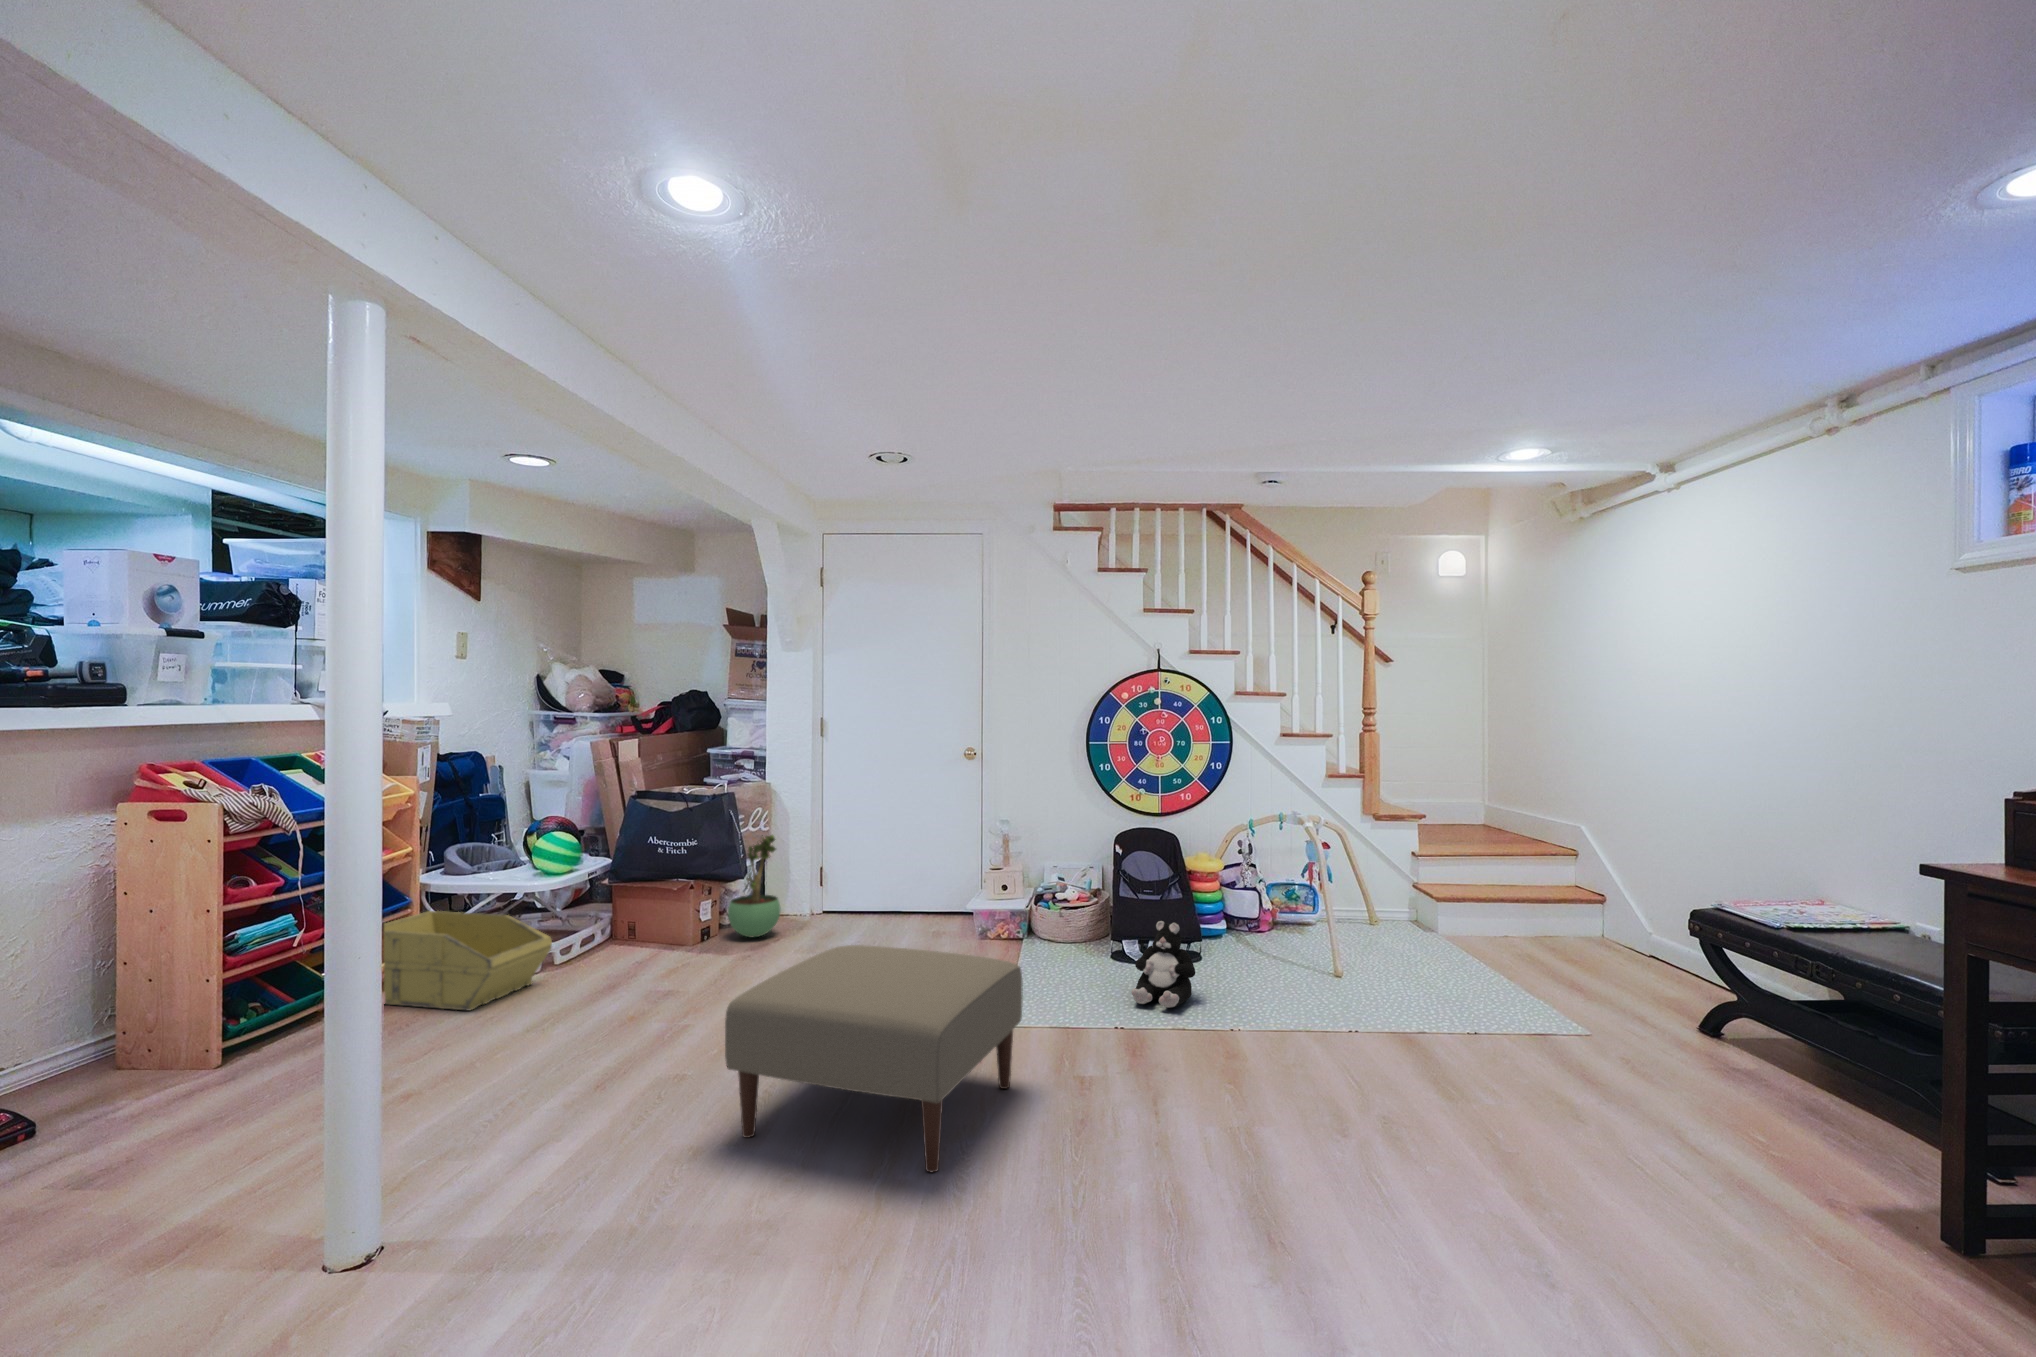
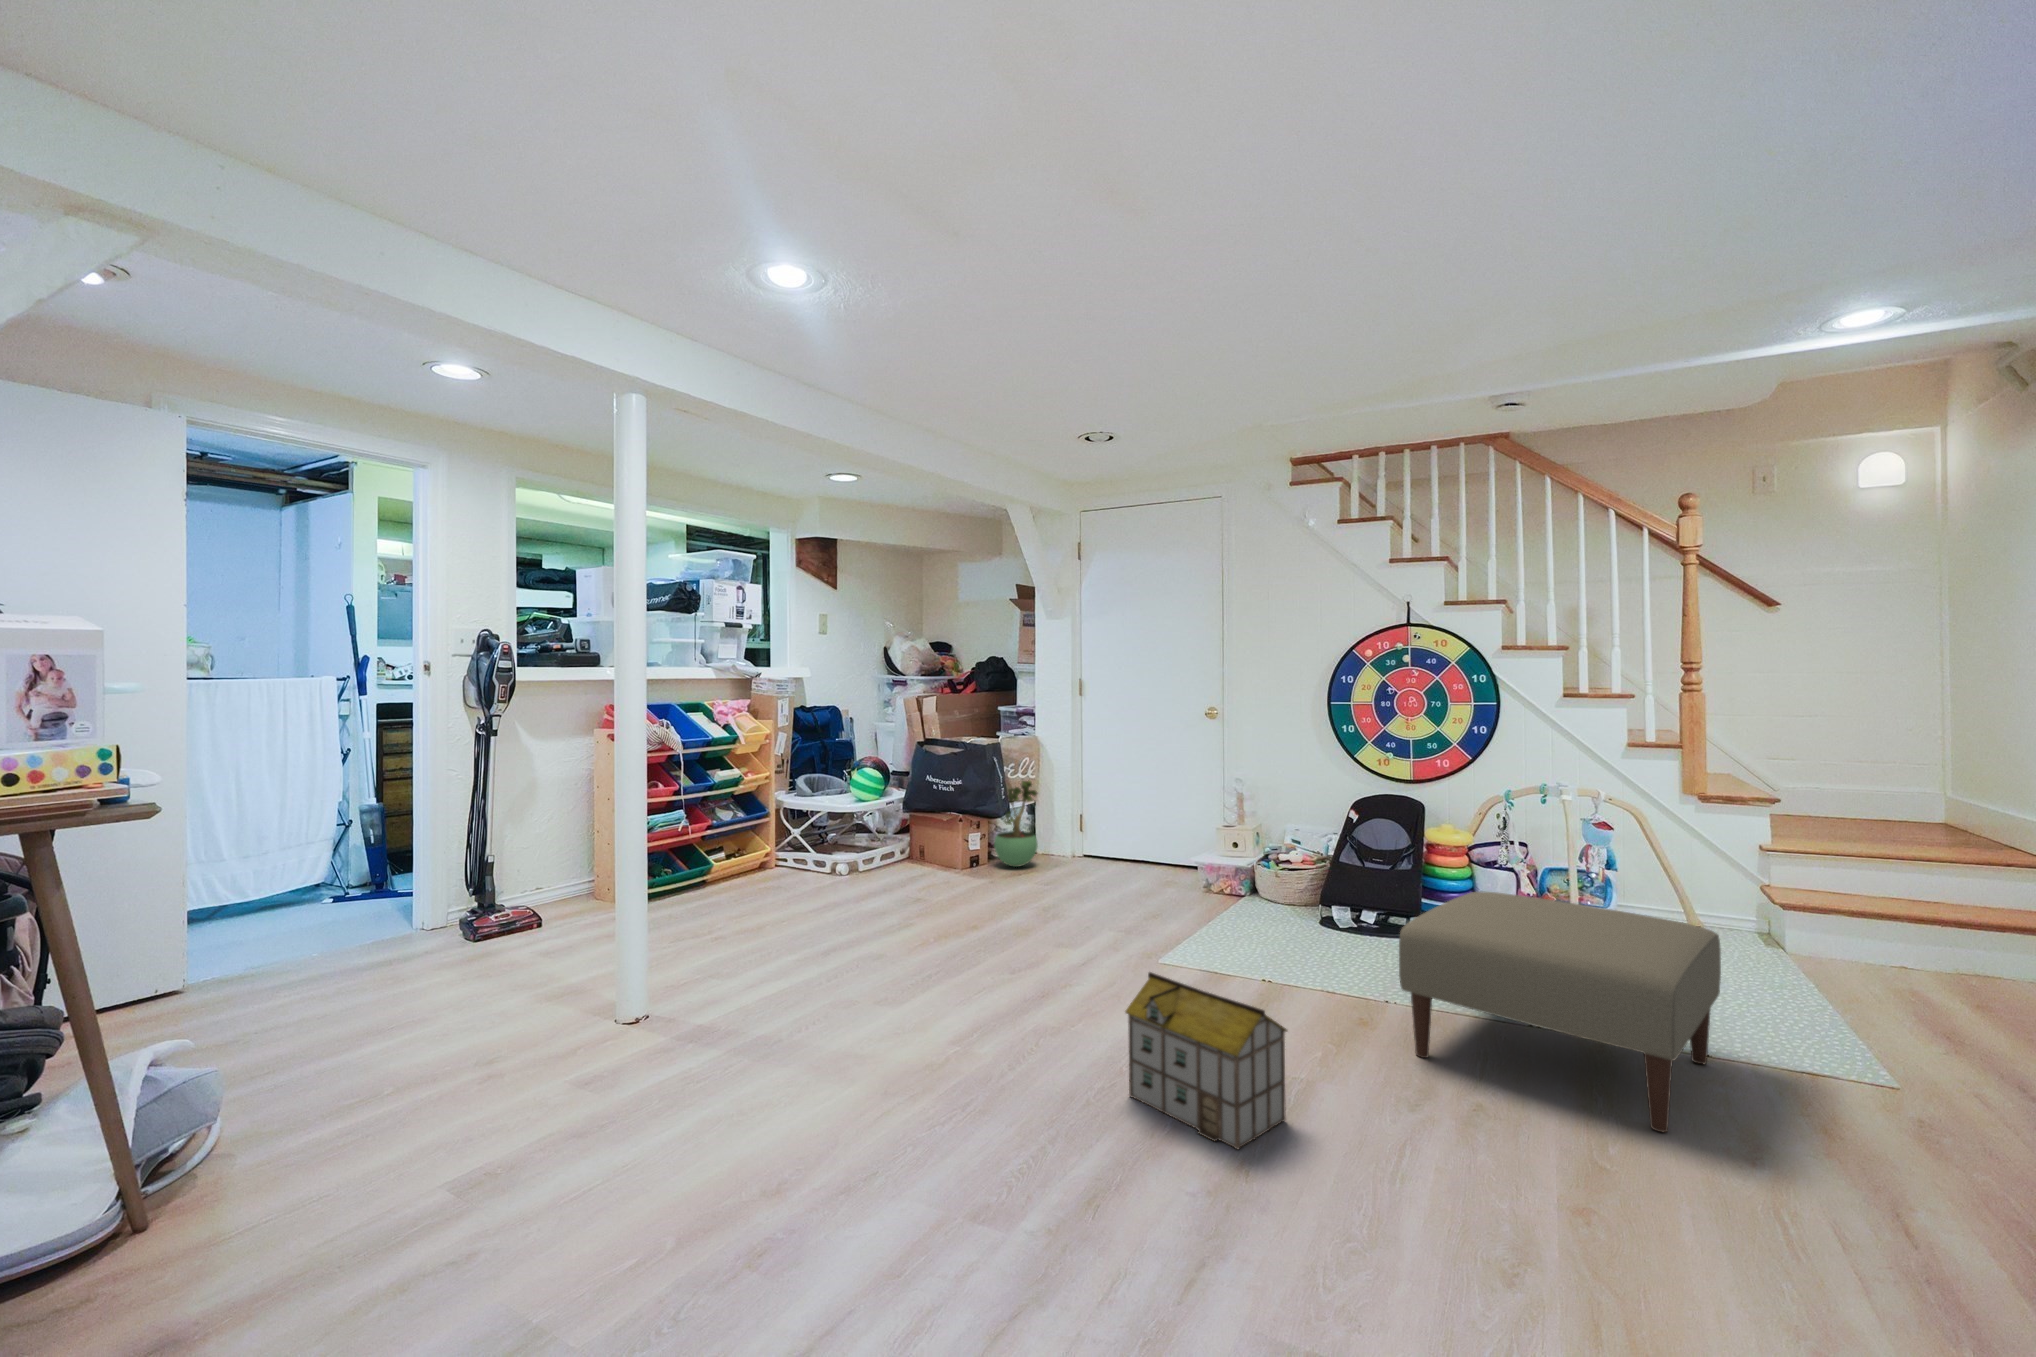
storage bin: present [384,911,552,1010] -> none [730,820,849,893]
plush toy: present [1131,920,1195,1008] -> none [1304,883,1380,973]
ottoman: present [725,945,1023,1172] -> present [1399,891,1721,1132]
toy house: none [1086,1041,1240,1204] -> present [1125,972,1287,1149]

